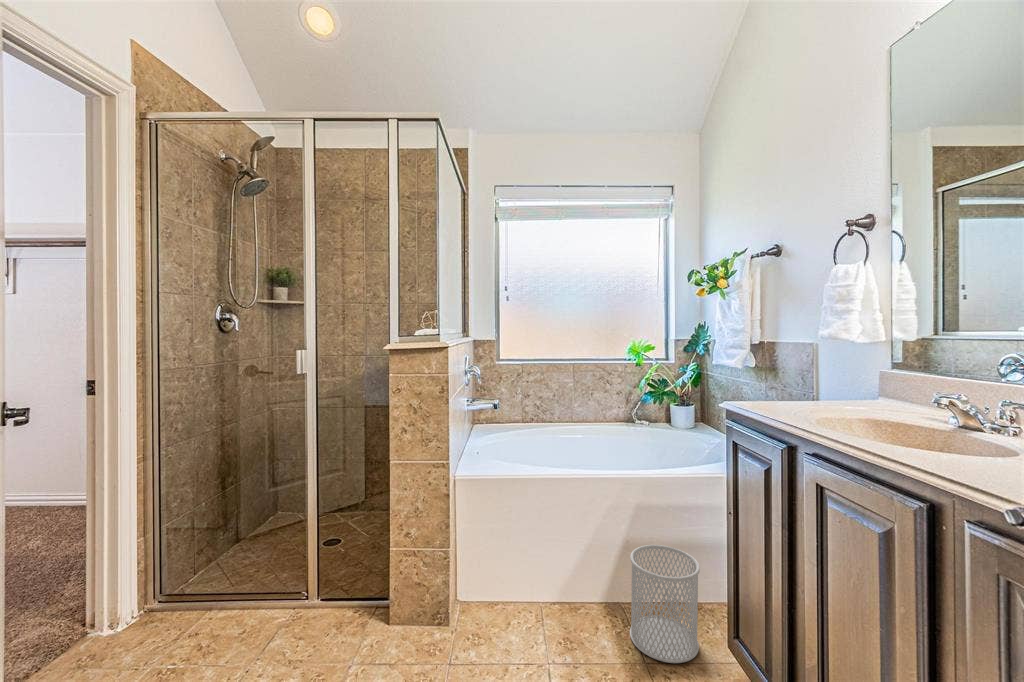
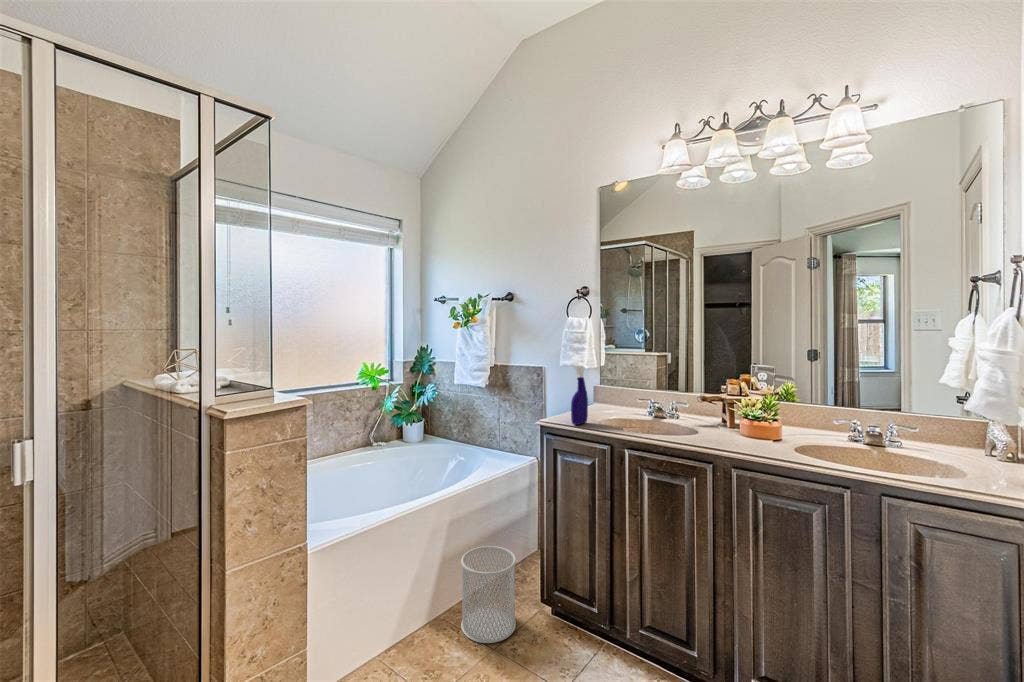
spray bottle: none [745,325,785,411] -> present [571,365,588,425]

